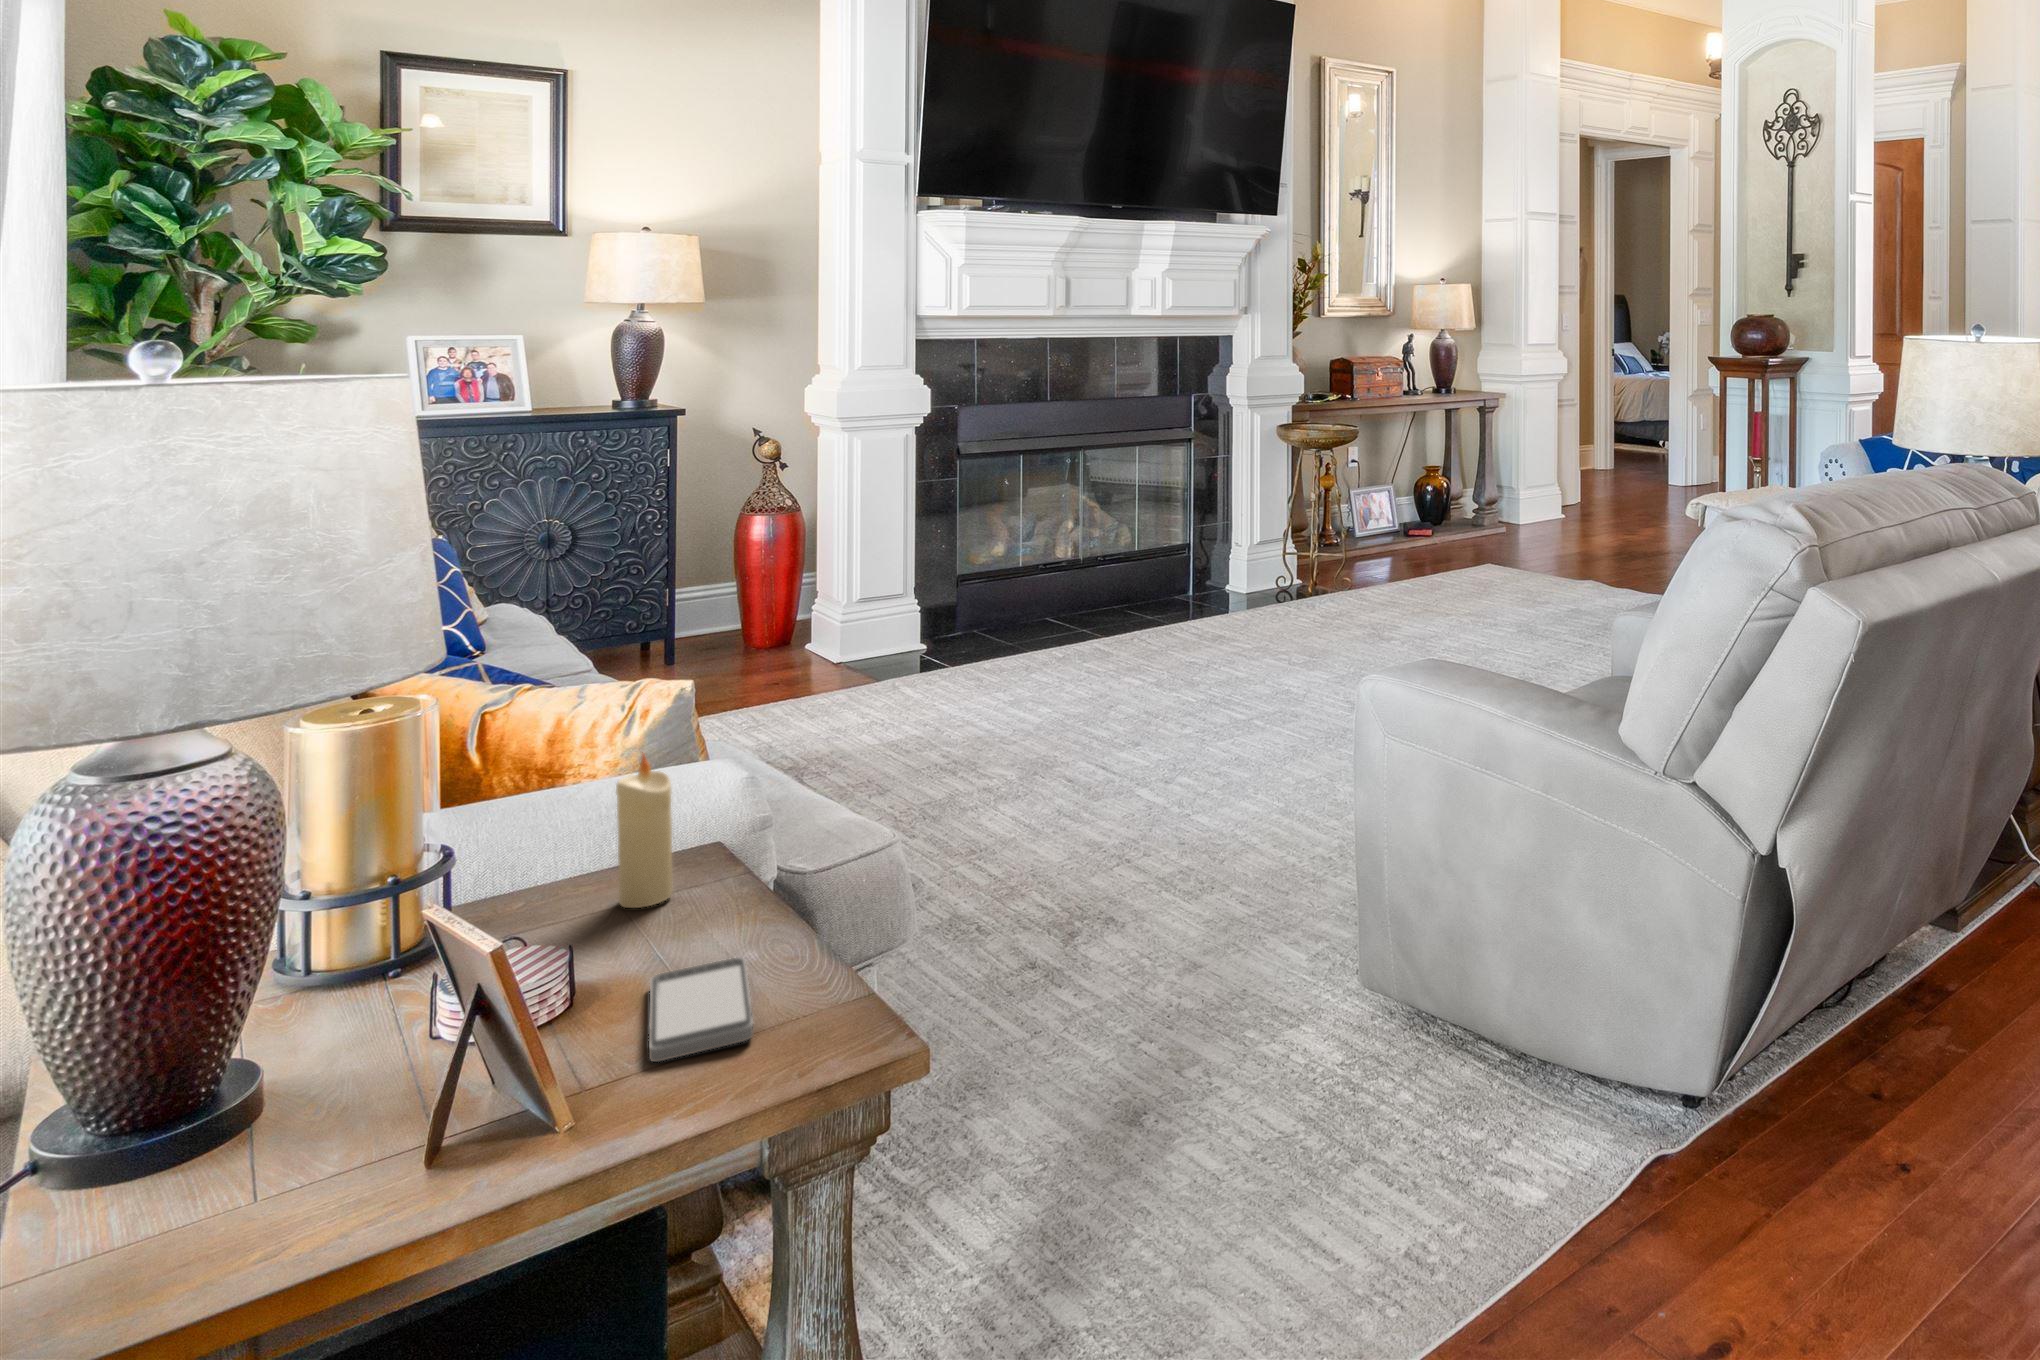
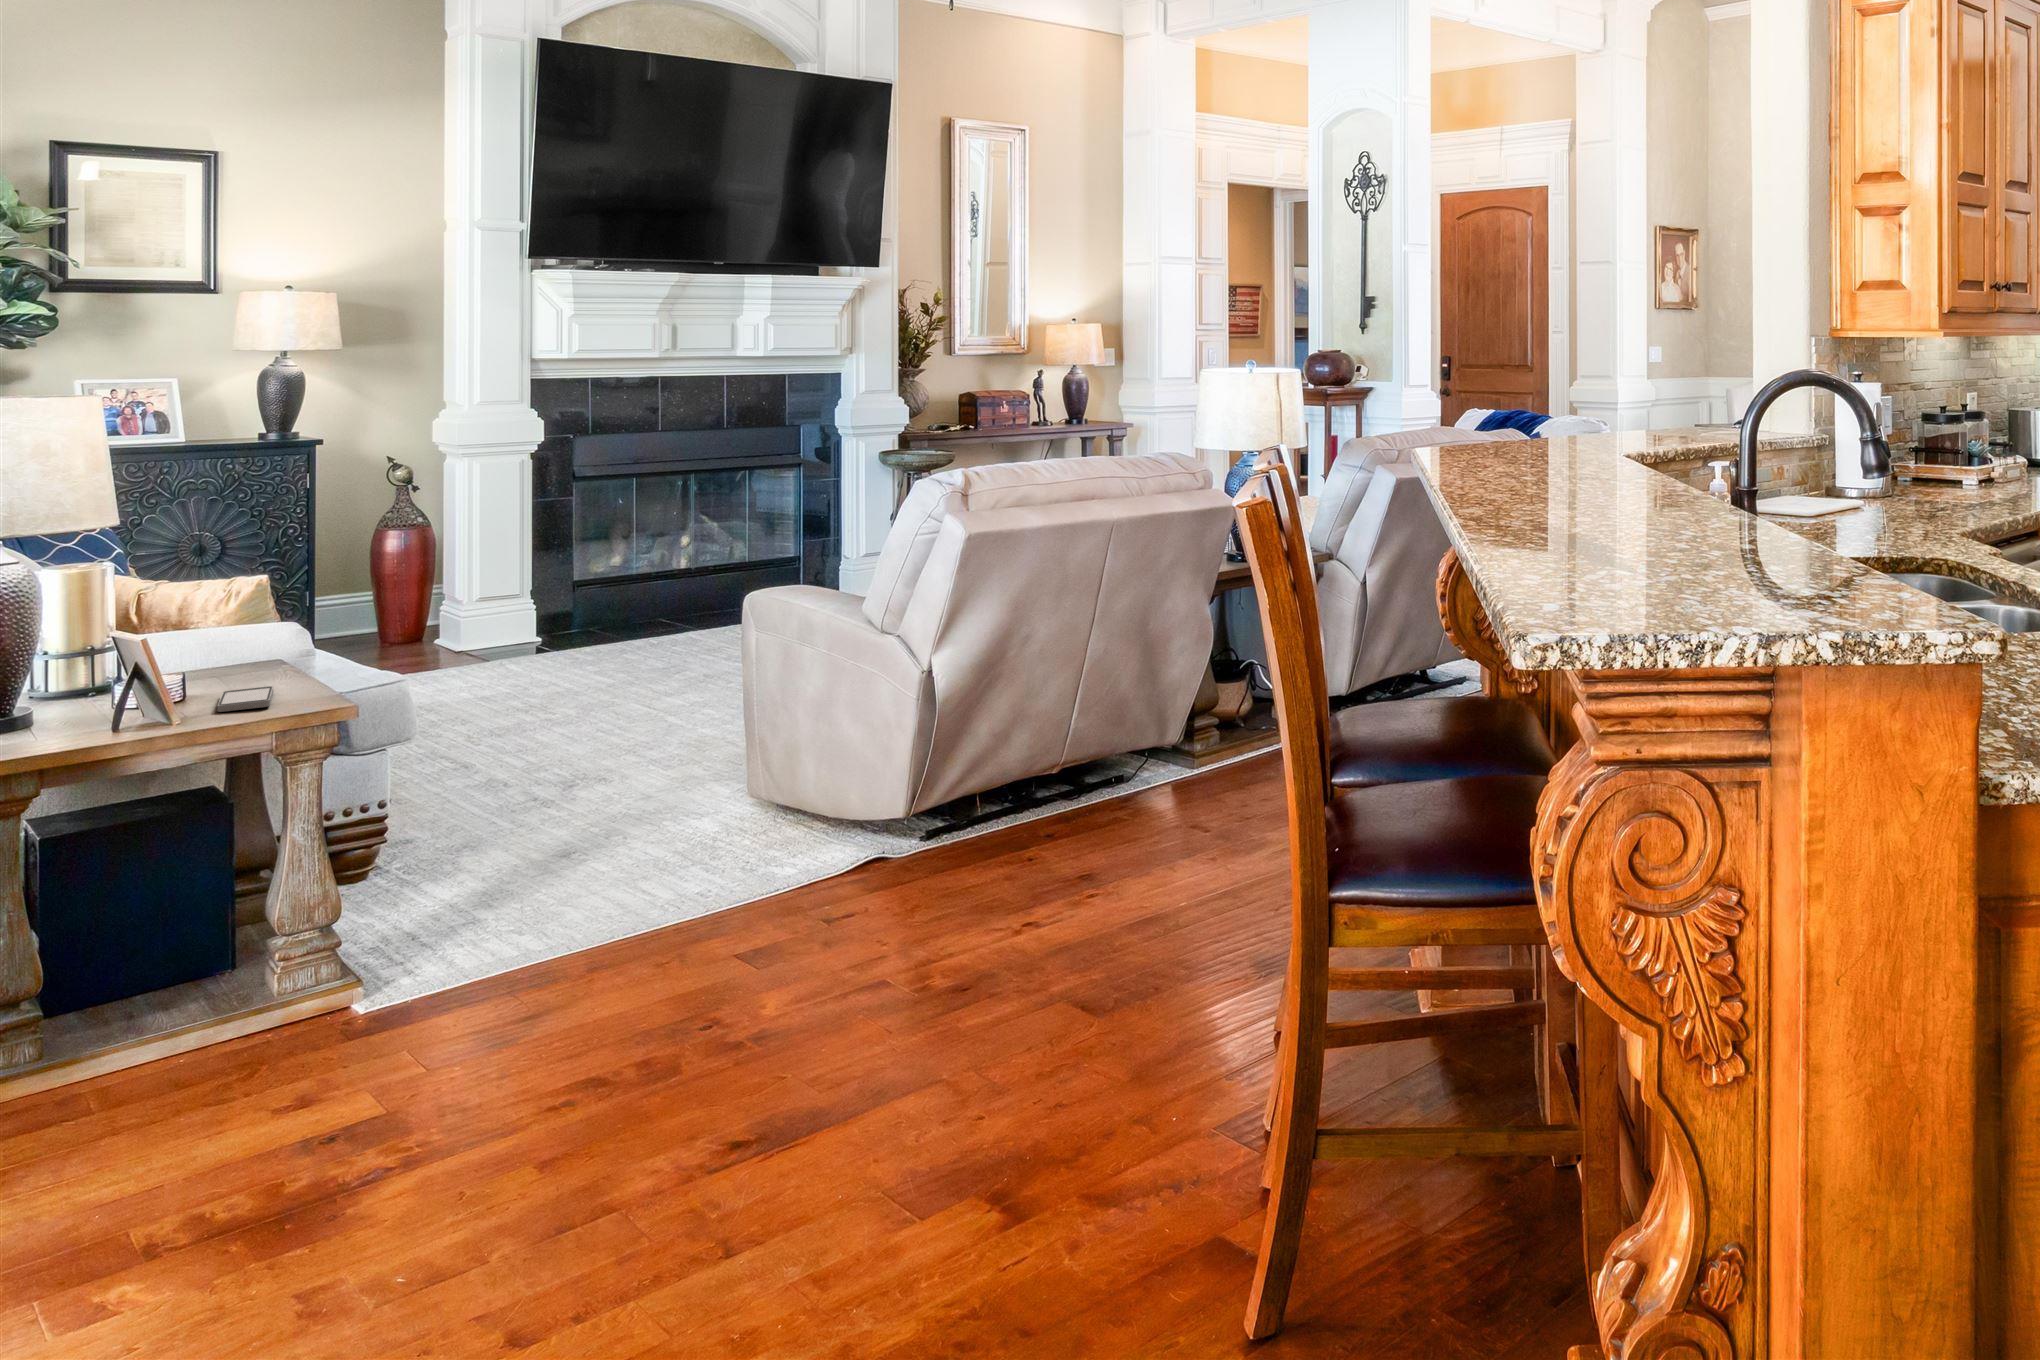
candle: present [616,754,673,908] -> none [211,598,243,677]

